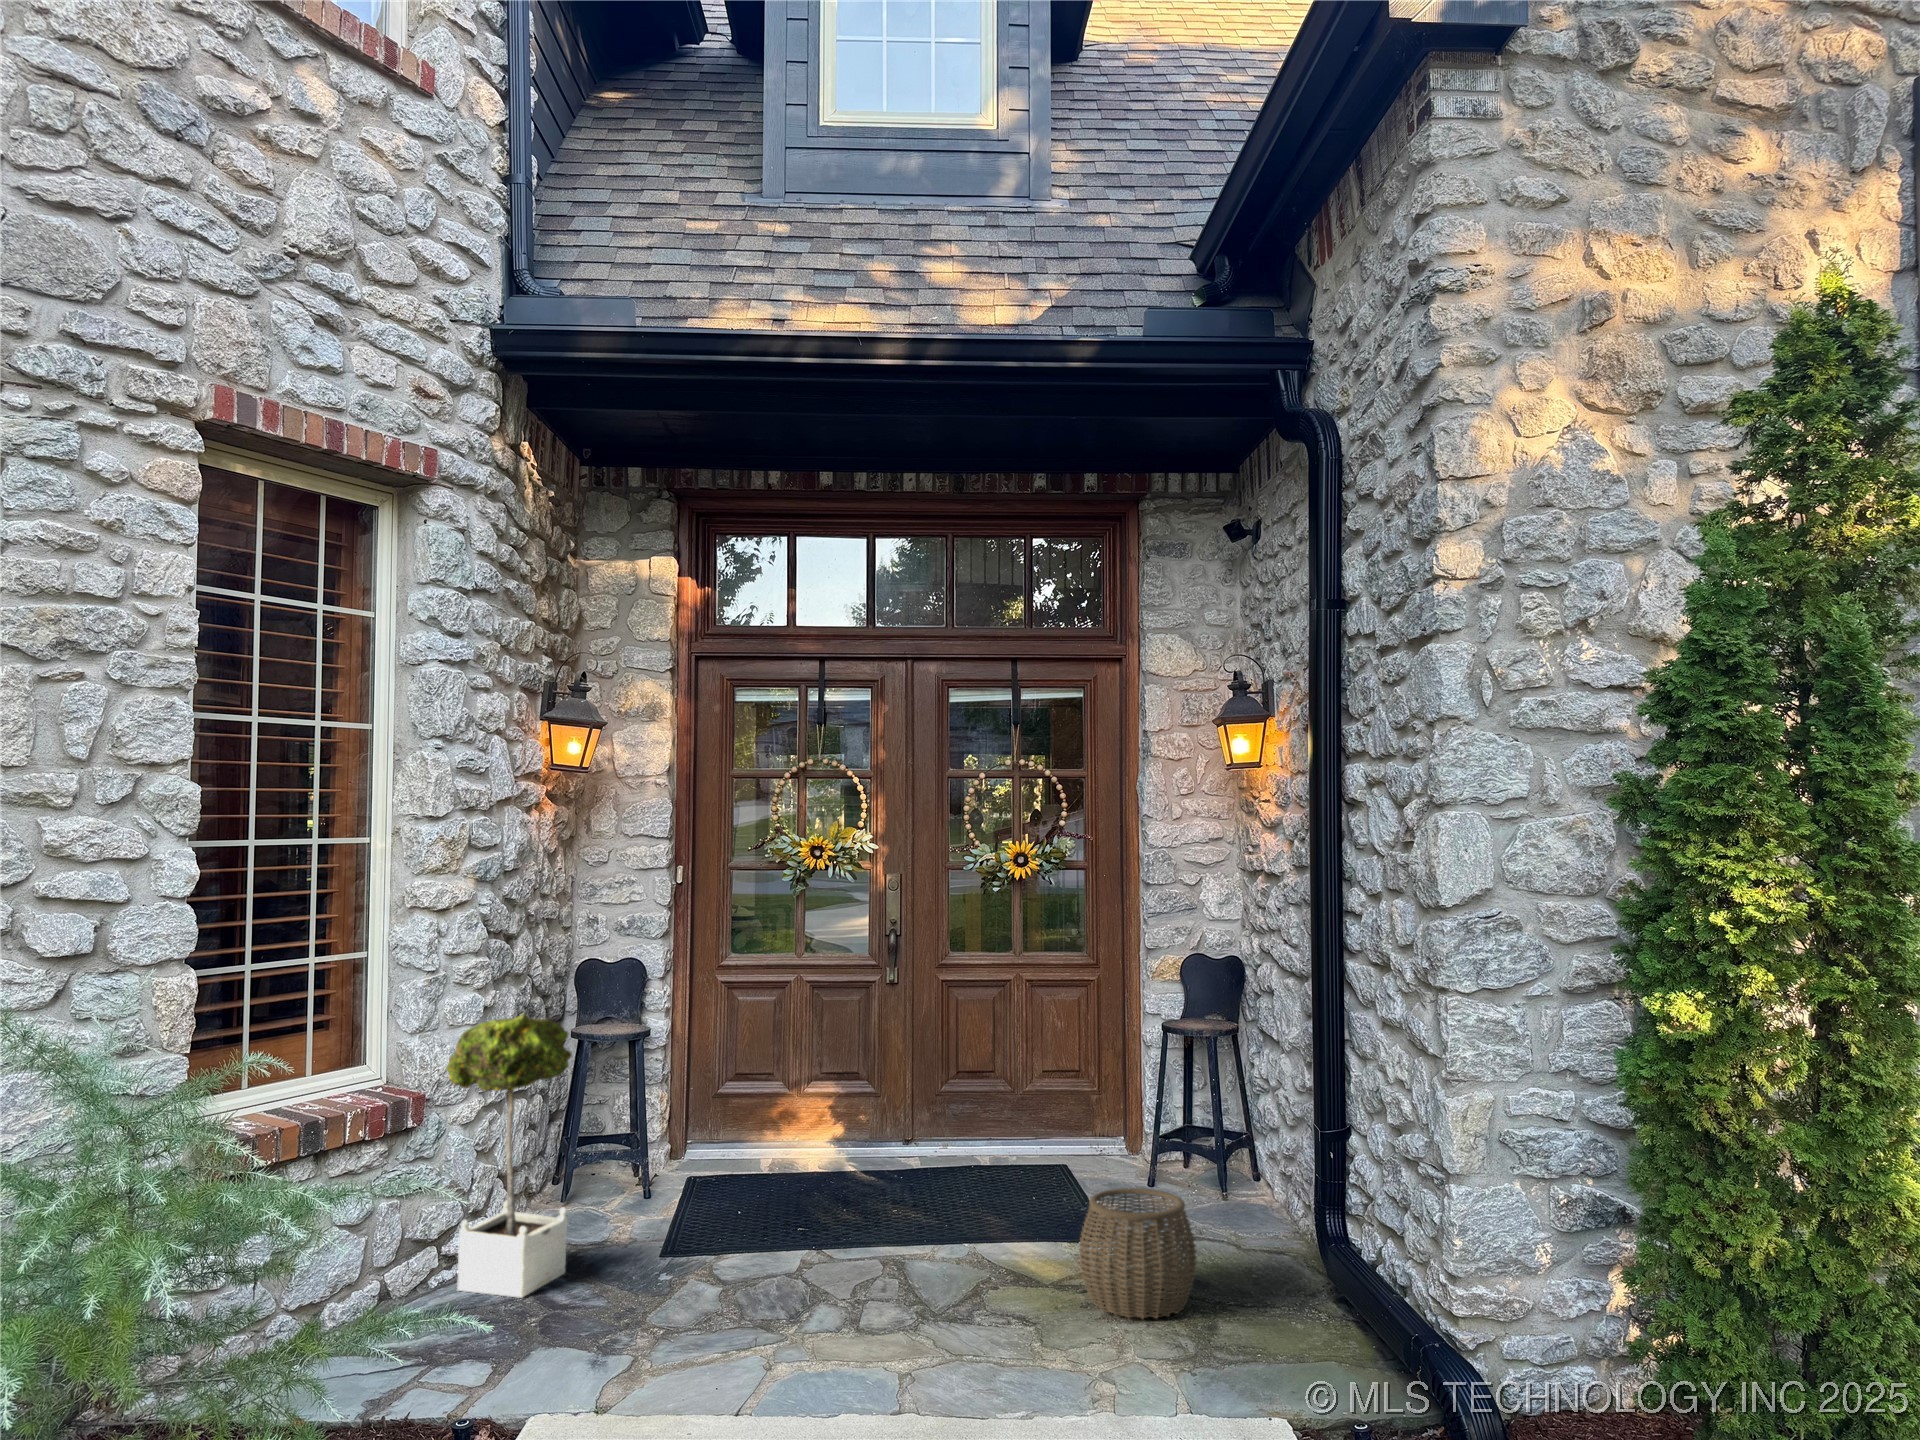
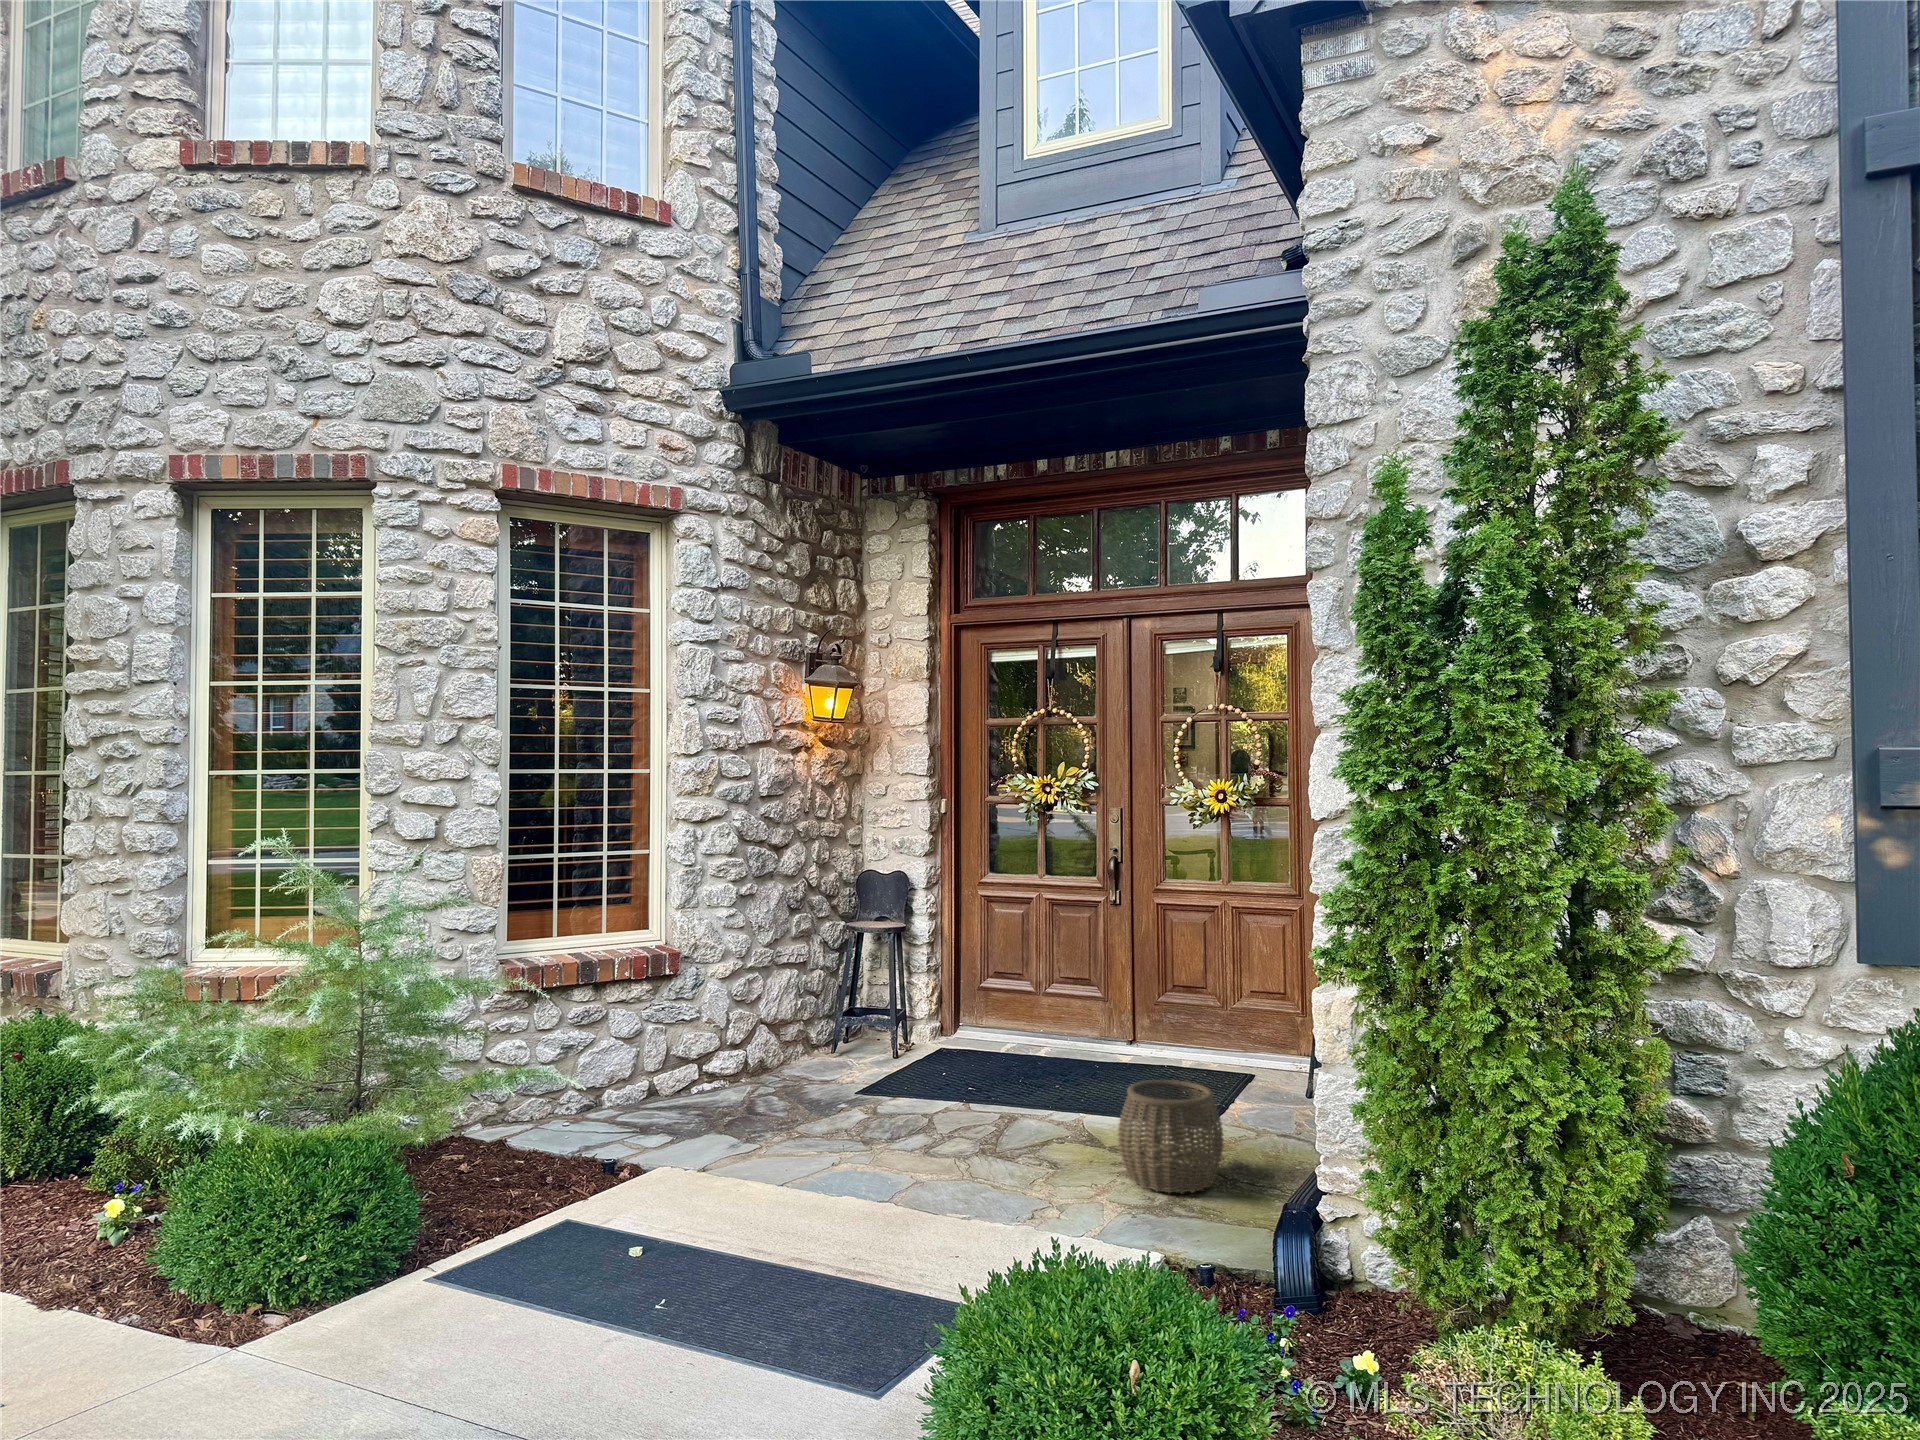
potted tree: present [446,1013,572,1298] -> none [694,898,785,1106]

